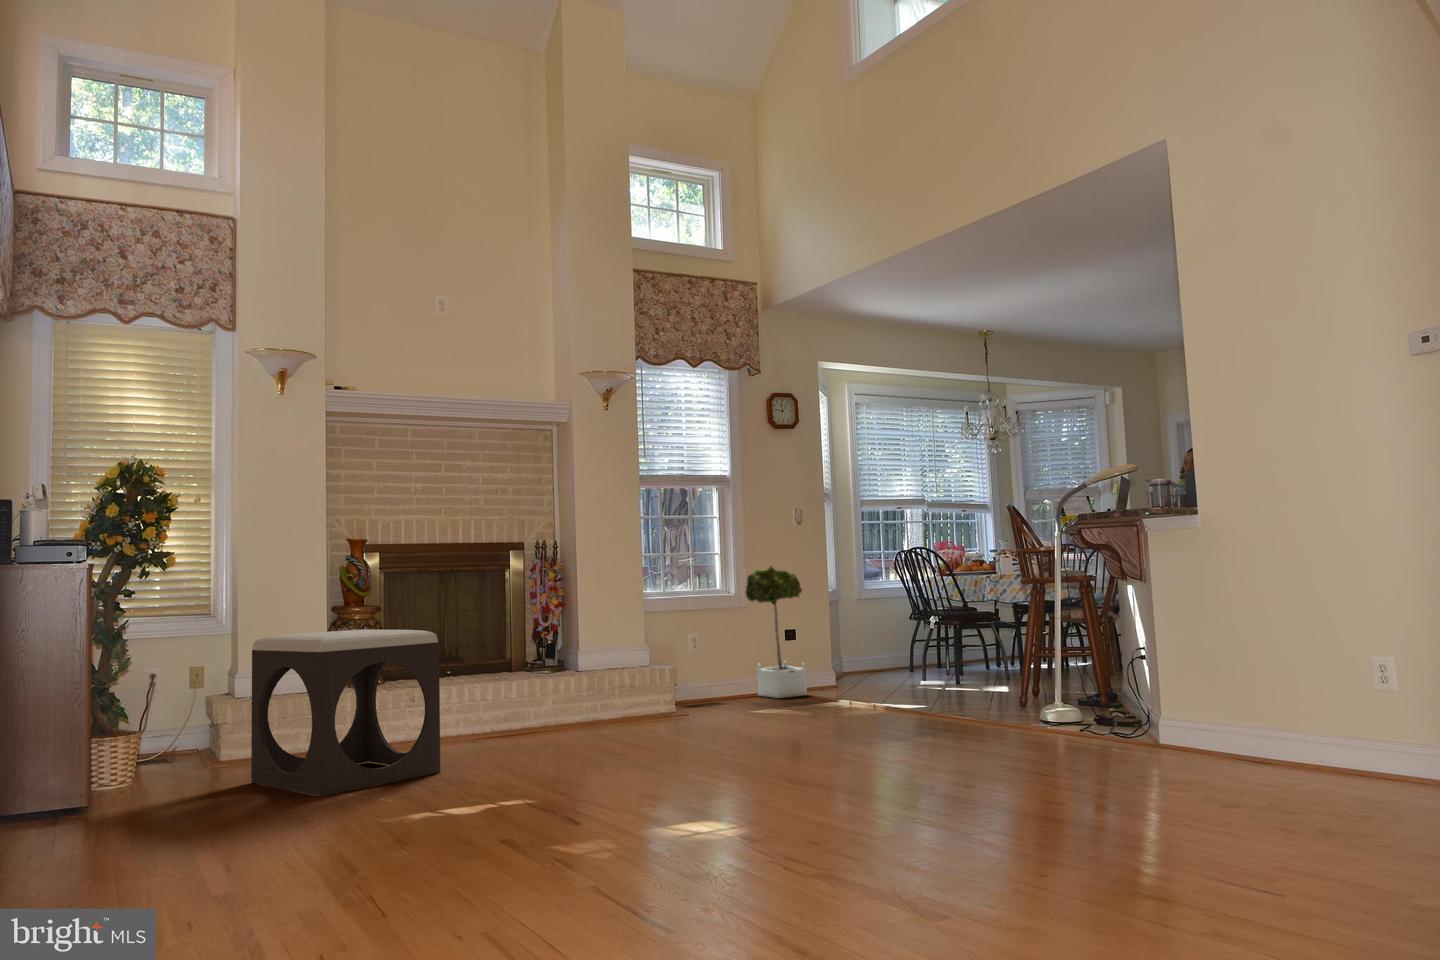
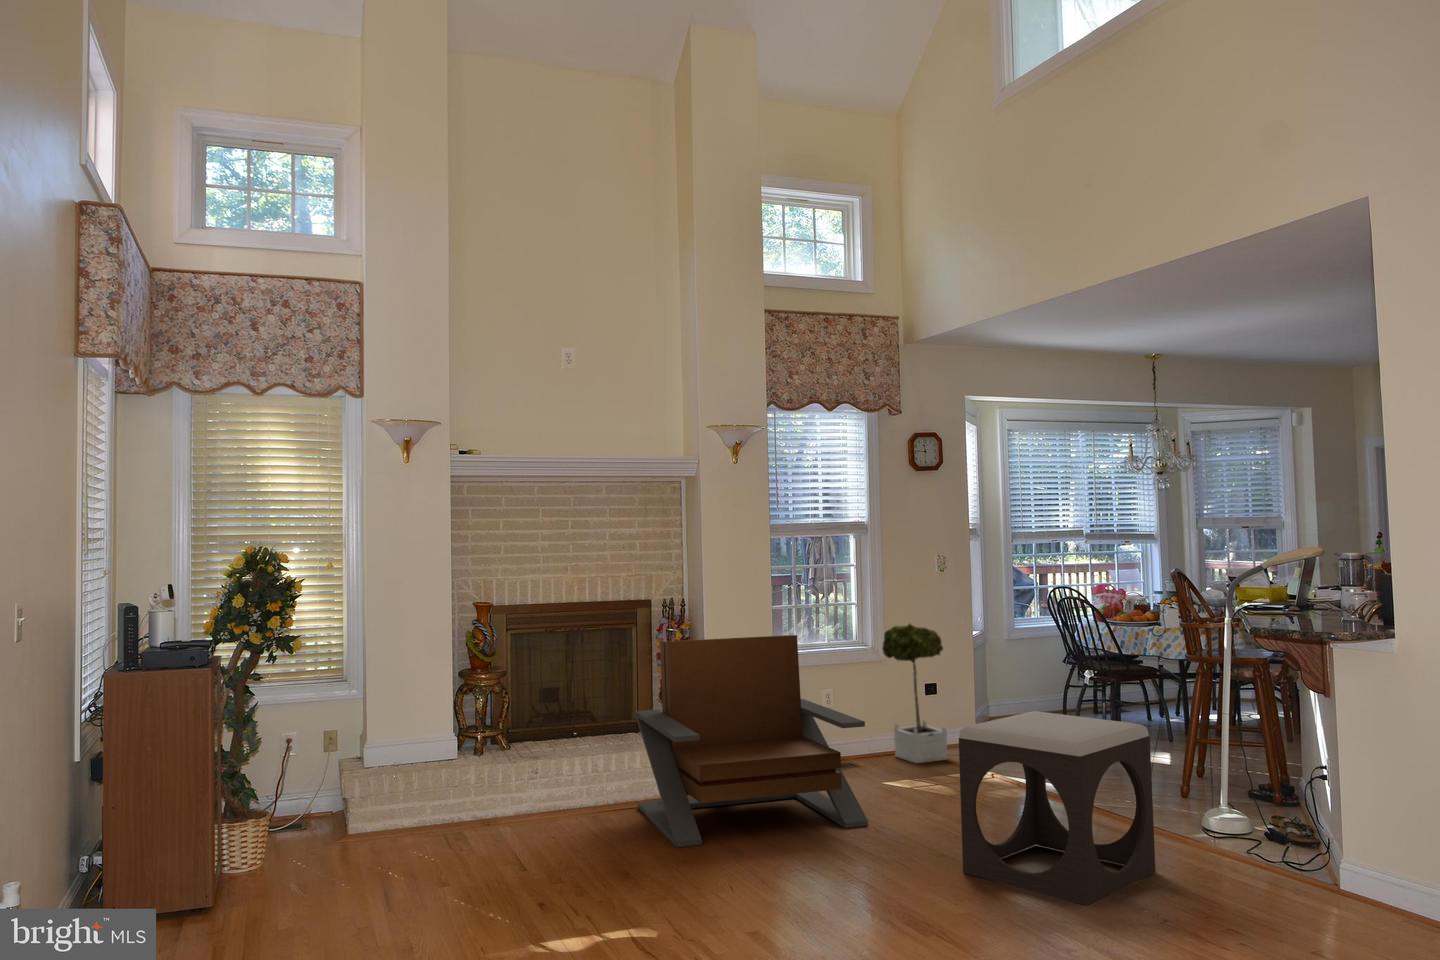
lounge chair: none [513,564,739,751] -> present [635,635,868,847]
footstool: present [251,630,440,796] -> present [959,711,1156,906]

